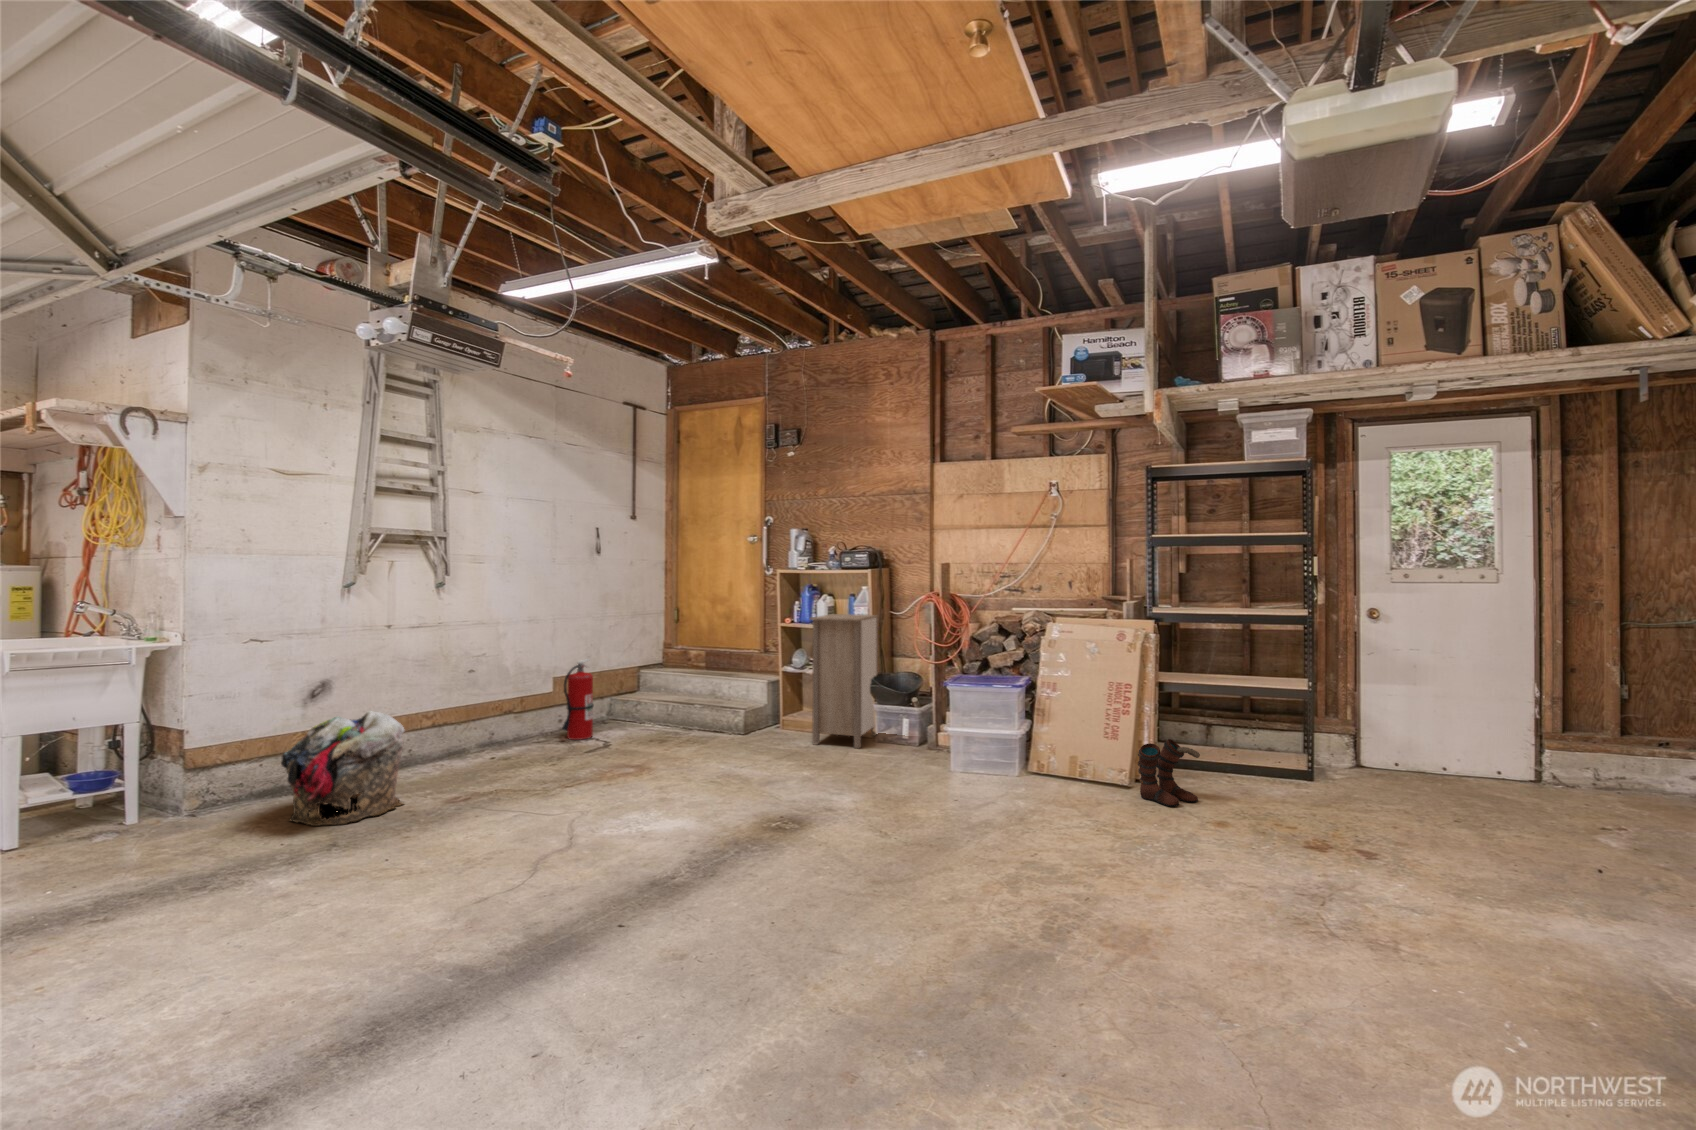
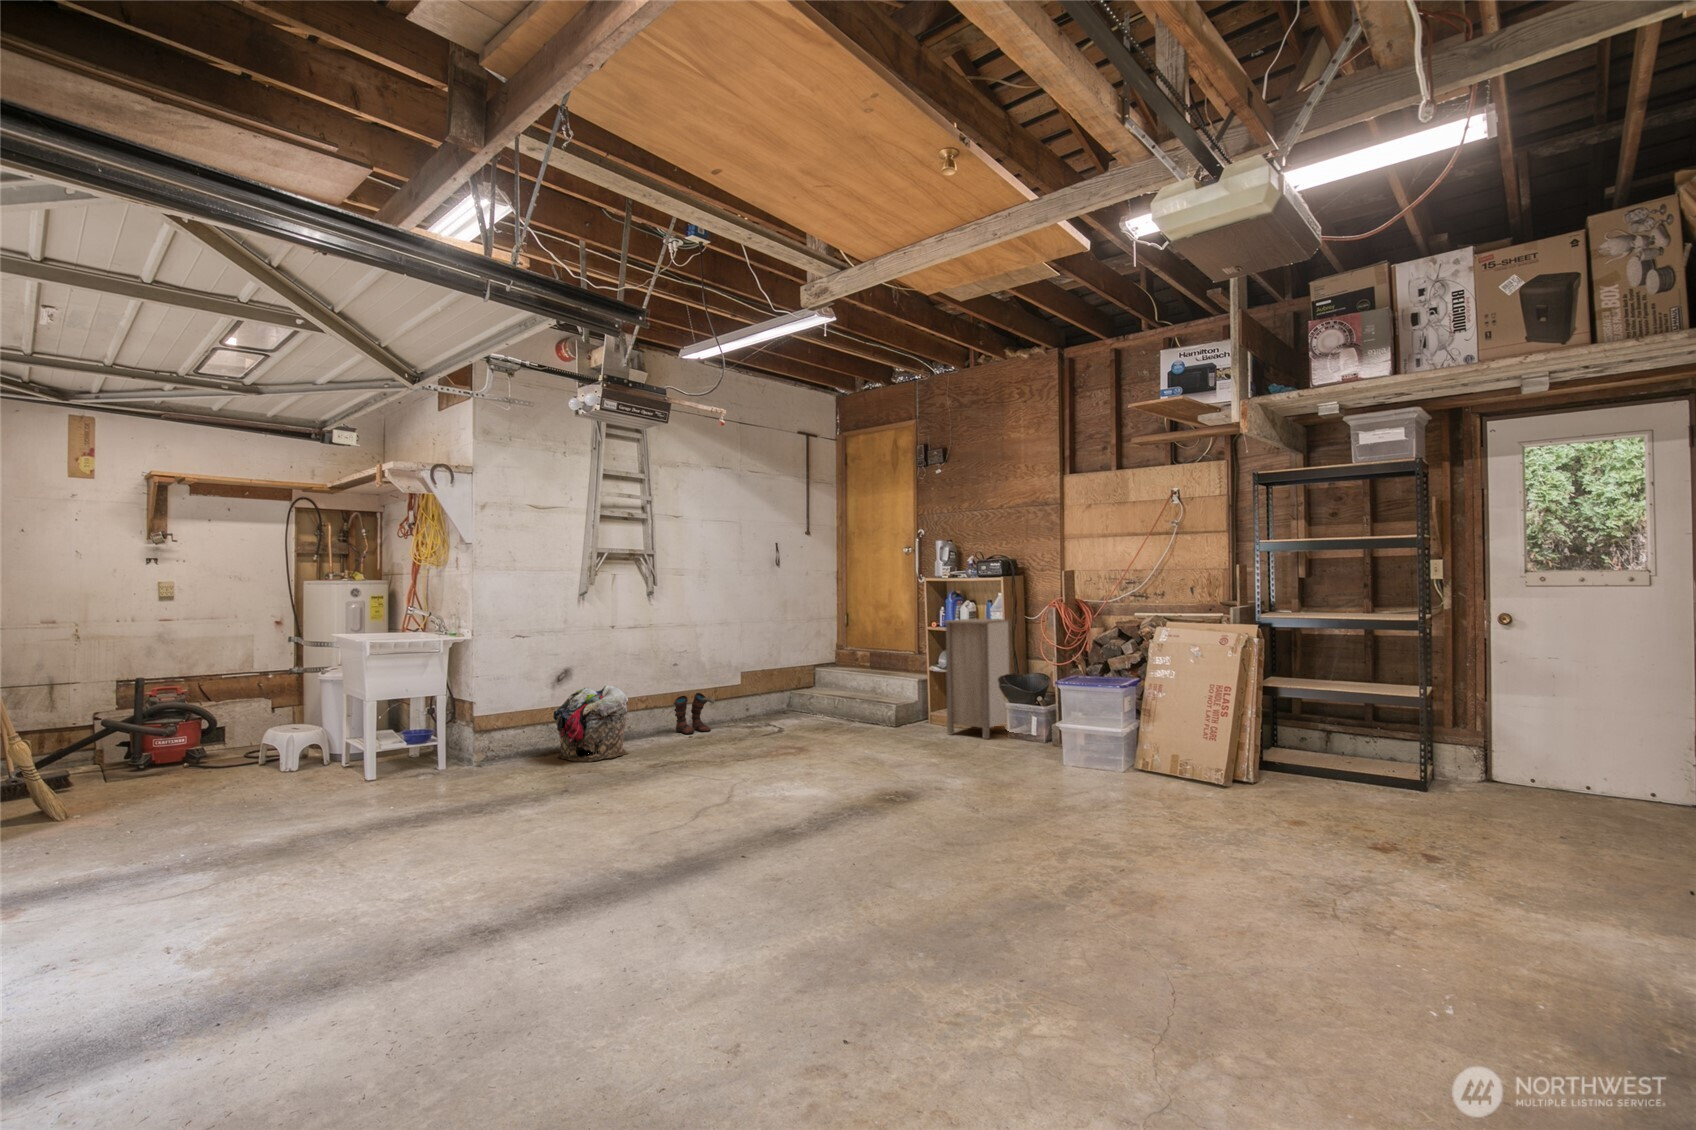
fire extinguisher: present [562,659,594,740] -> none [744,656,769,722]
boots: present [1138,739,1200,807] -> present [674,693,716,734]

